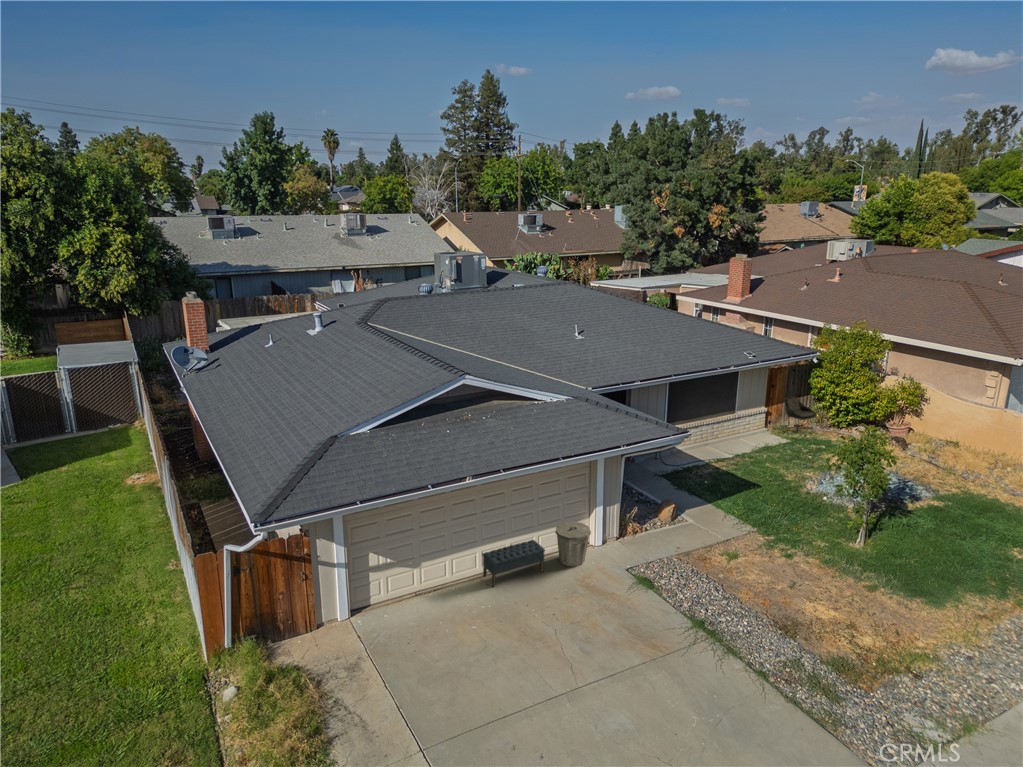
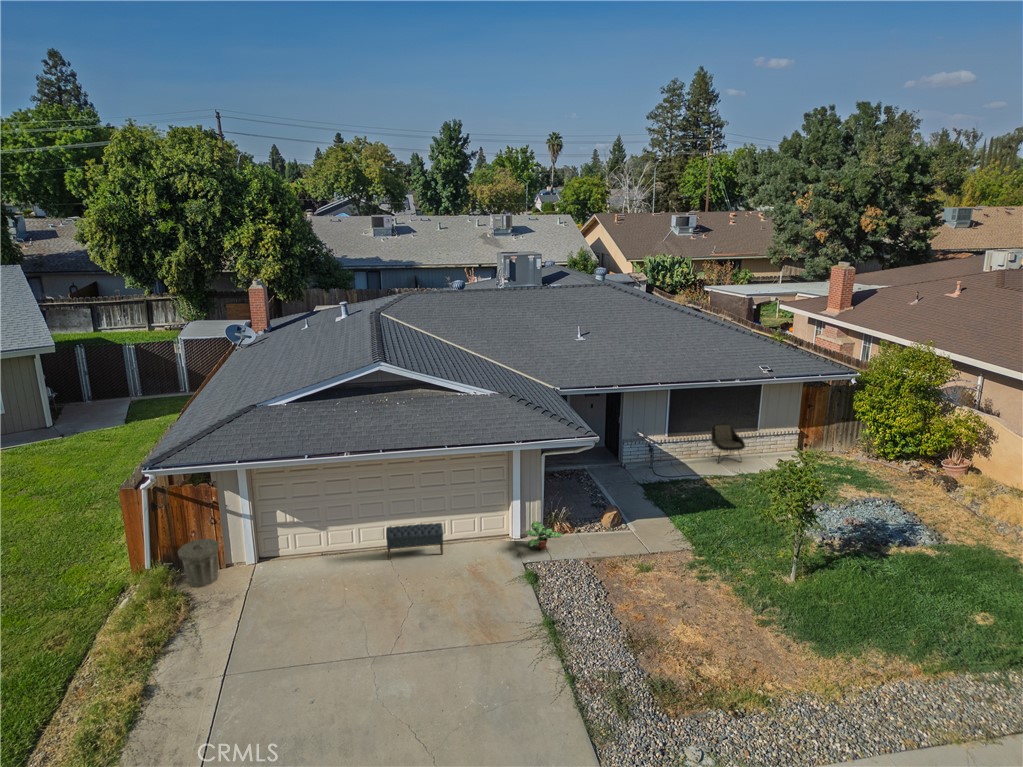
lounge chair: present [785,396,816,432] -> present [711,423,745,462]
trash can: present [555,521,591,567] -> present [178,539,219,587]
potted plant: none [616,523,652,550] -> present [526,521,563,550]

